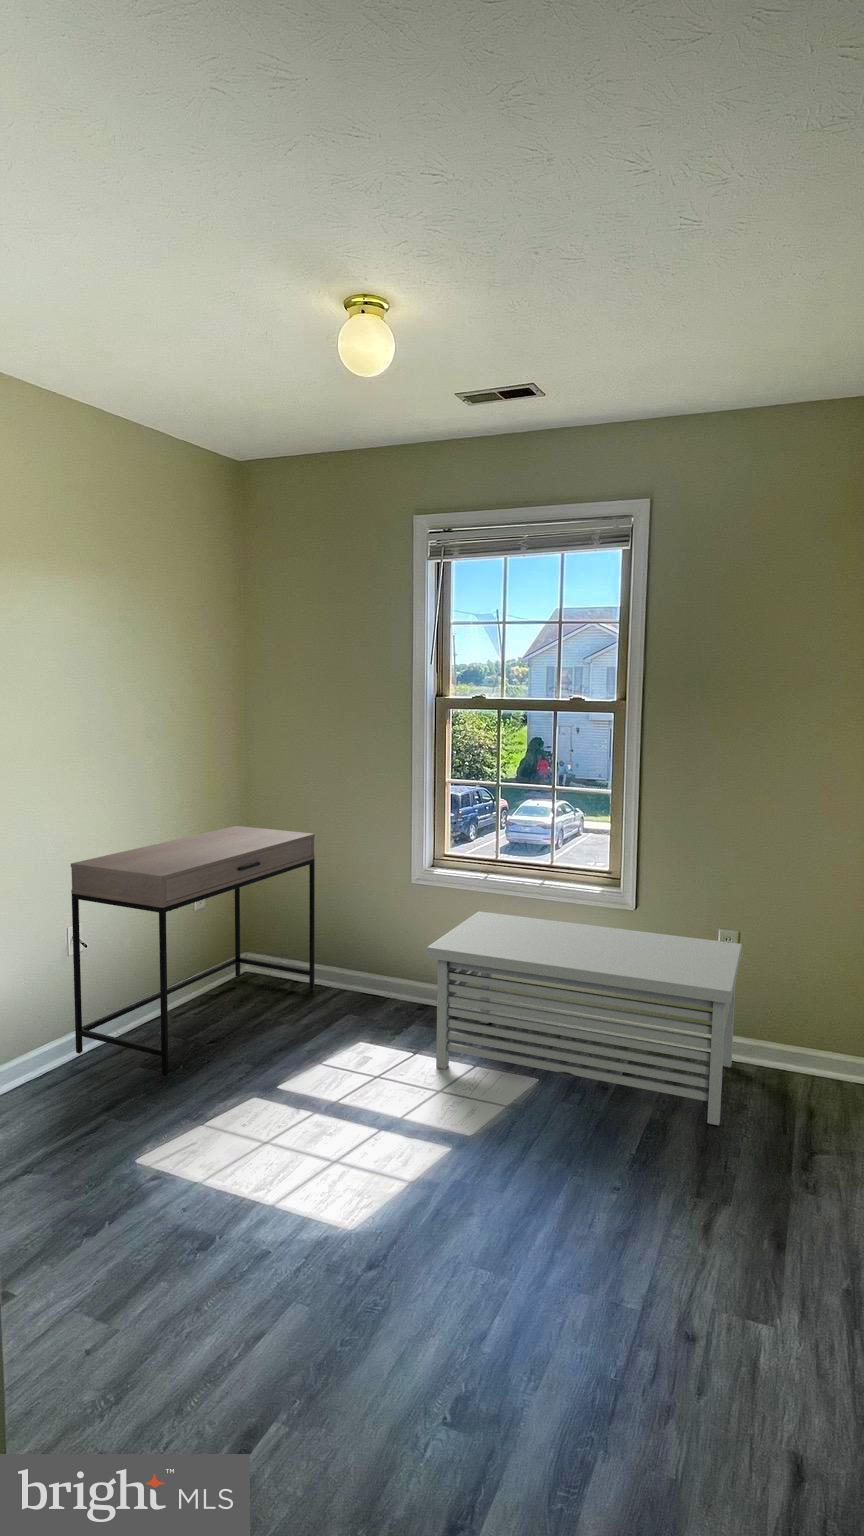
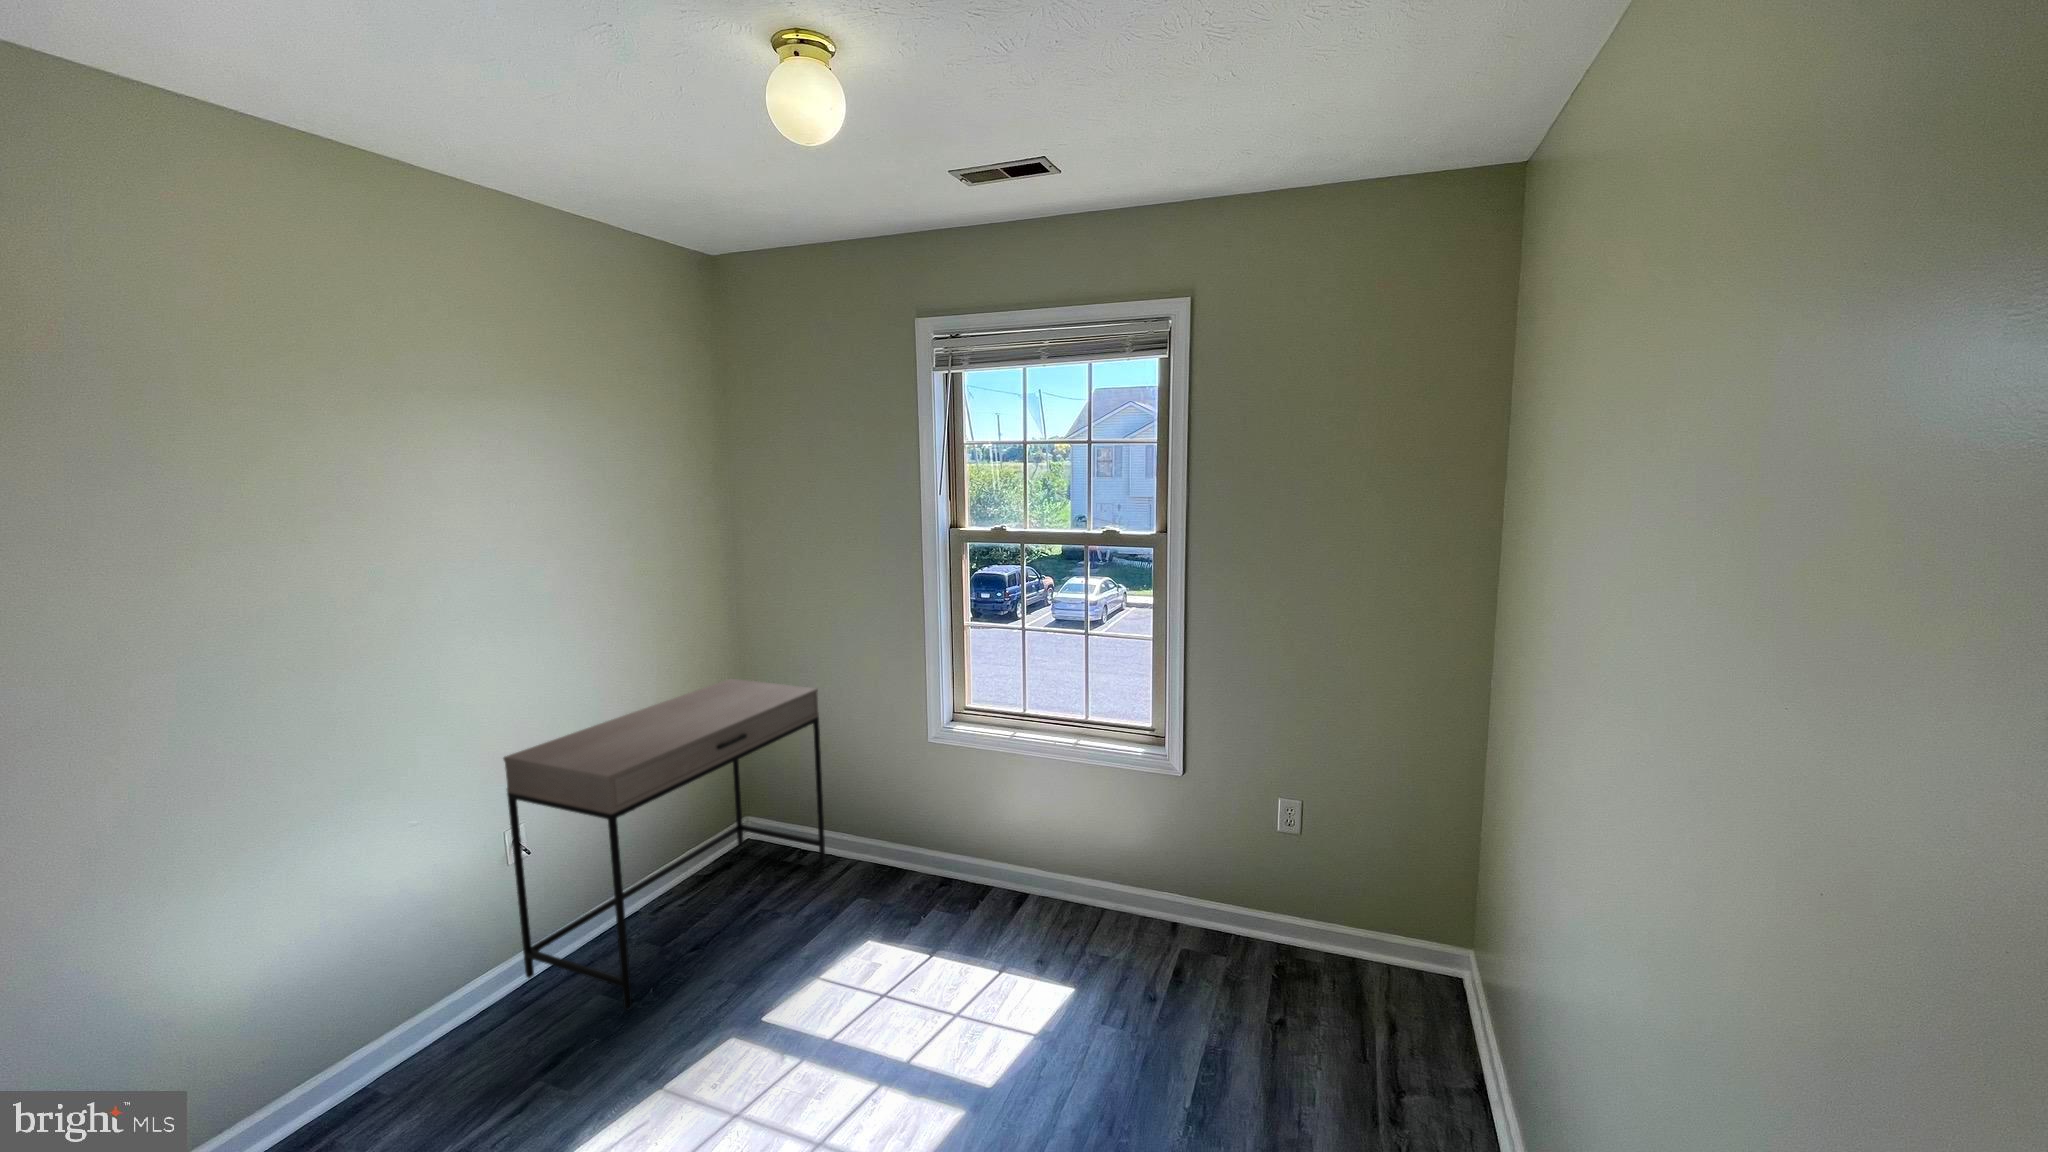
storage bench: present [426,911,742,1125] -> none [940,775,1305,1052]

